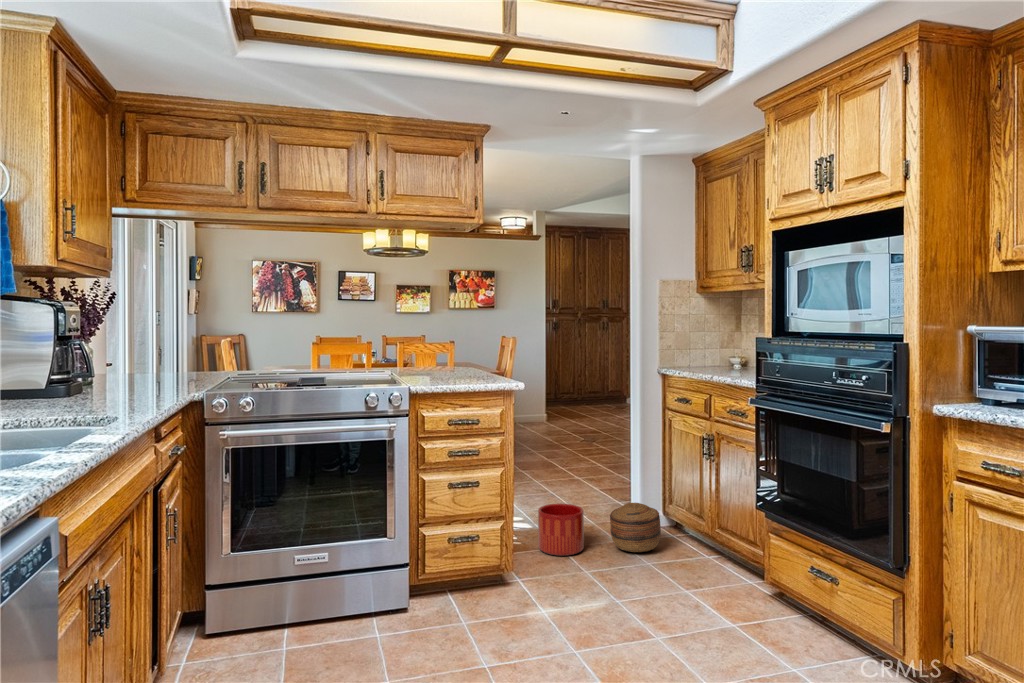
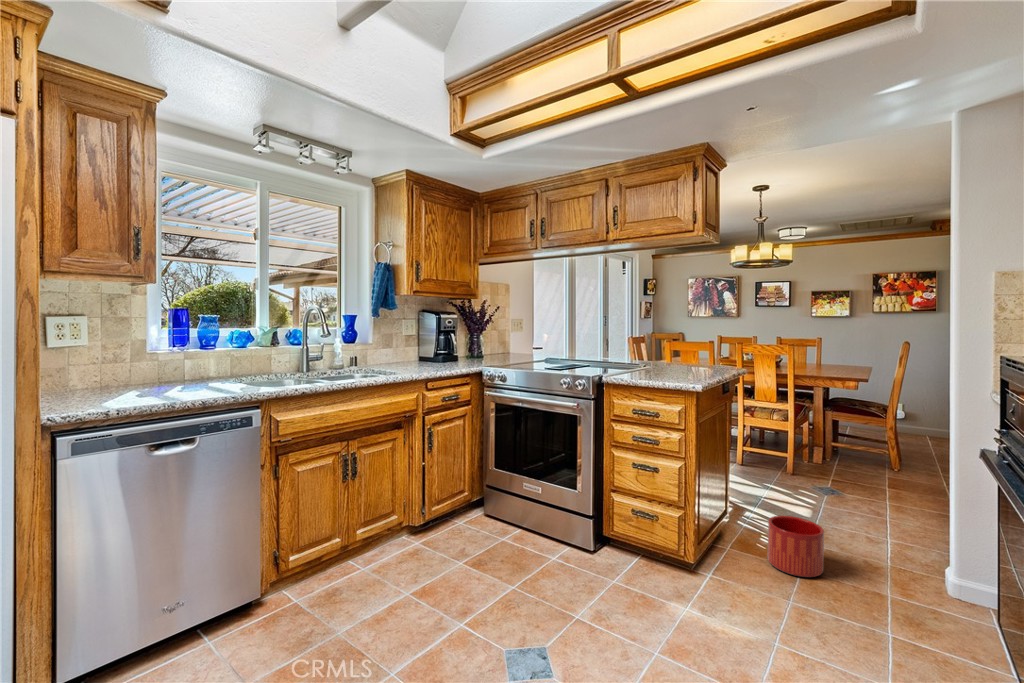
basket: present [610,503,661,552] -> none [853,547,931,615]

